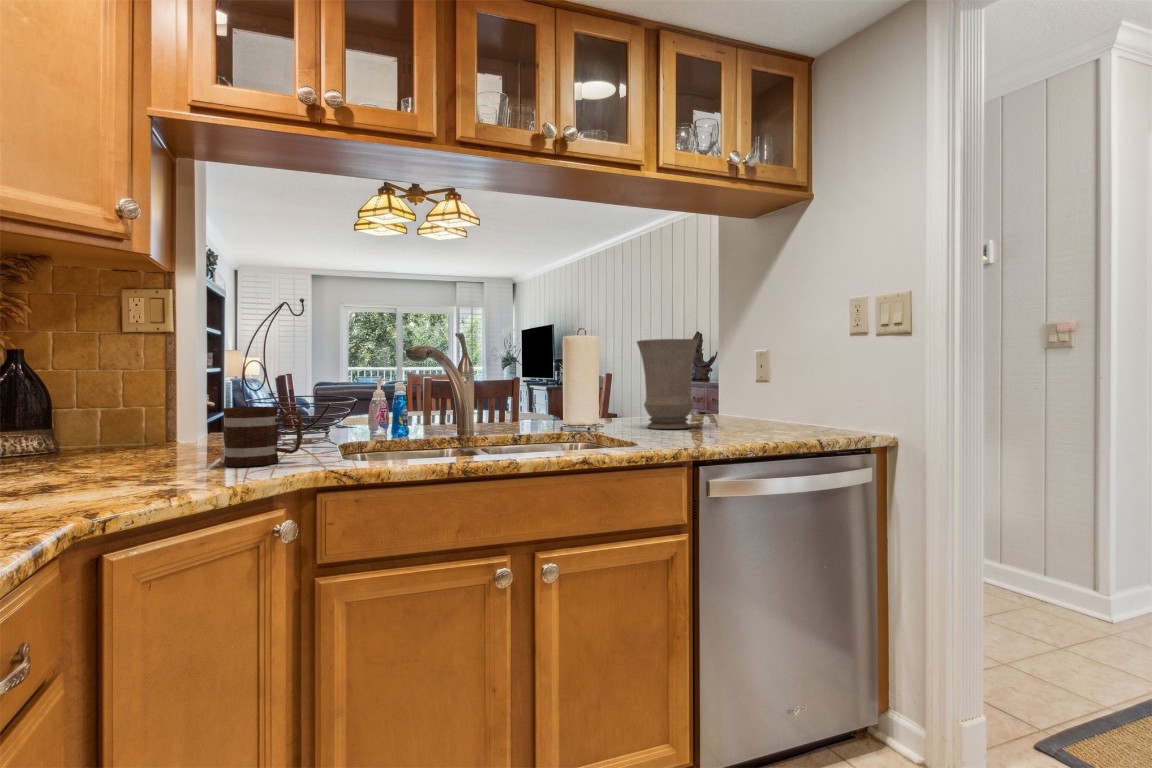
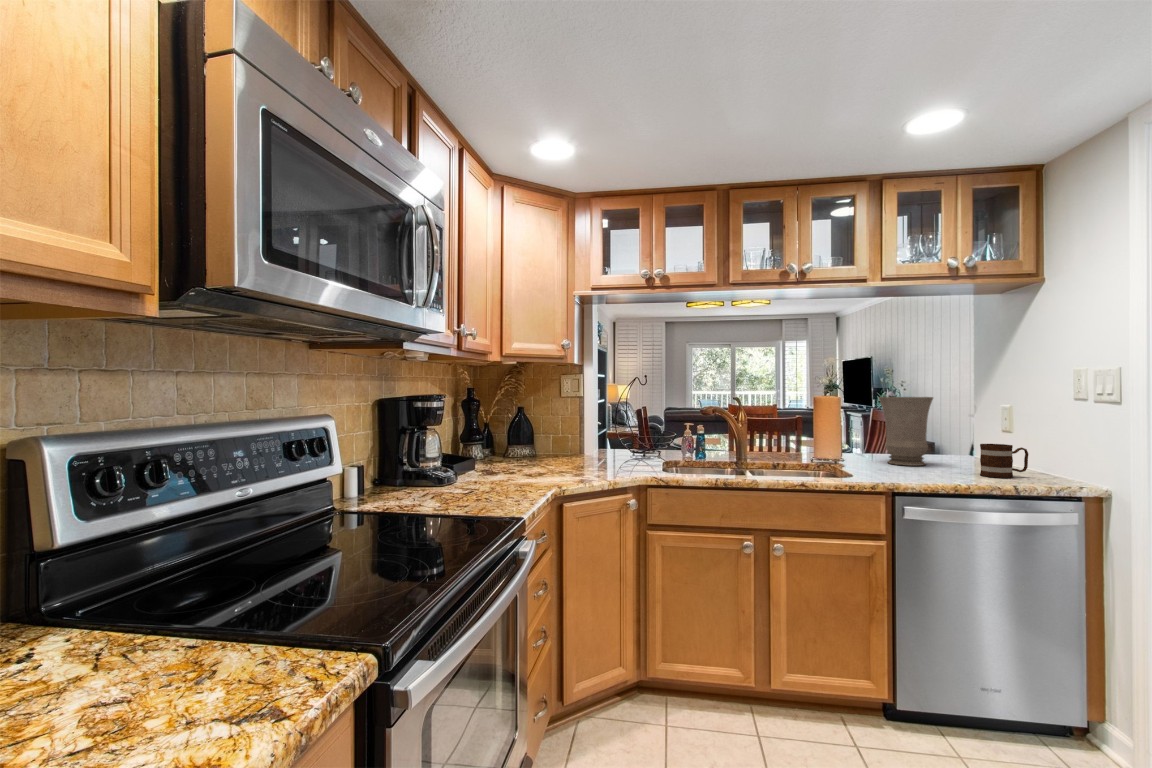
mug: present [223,406,302,467] -> present [980,444,1028,478]

